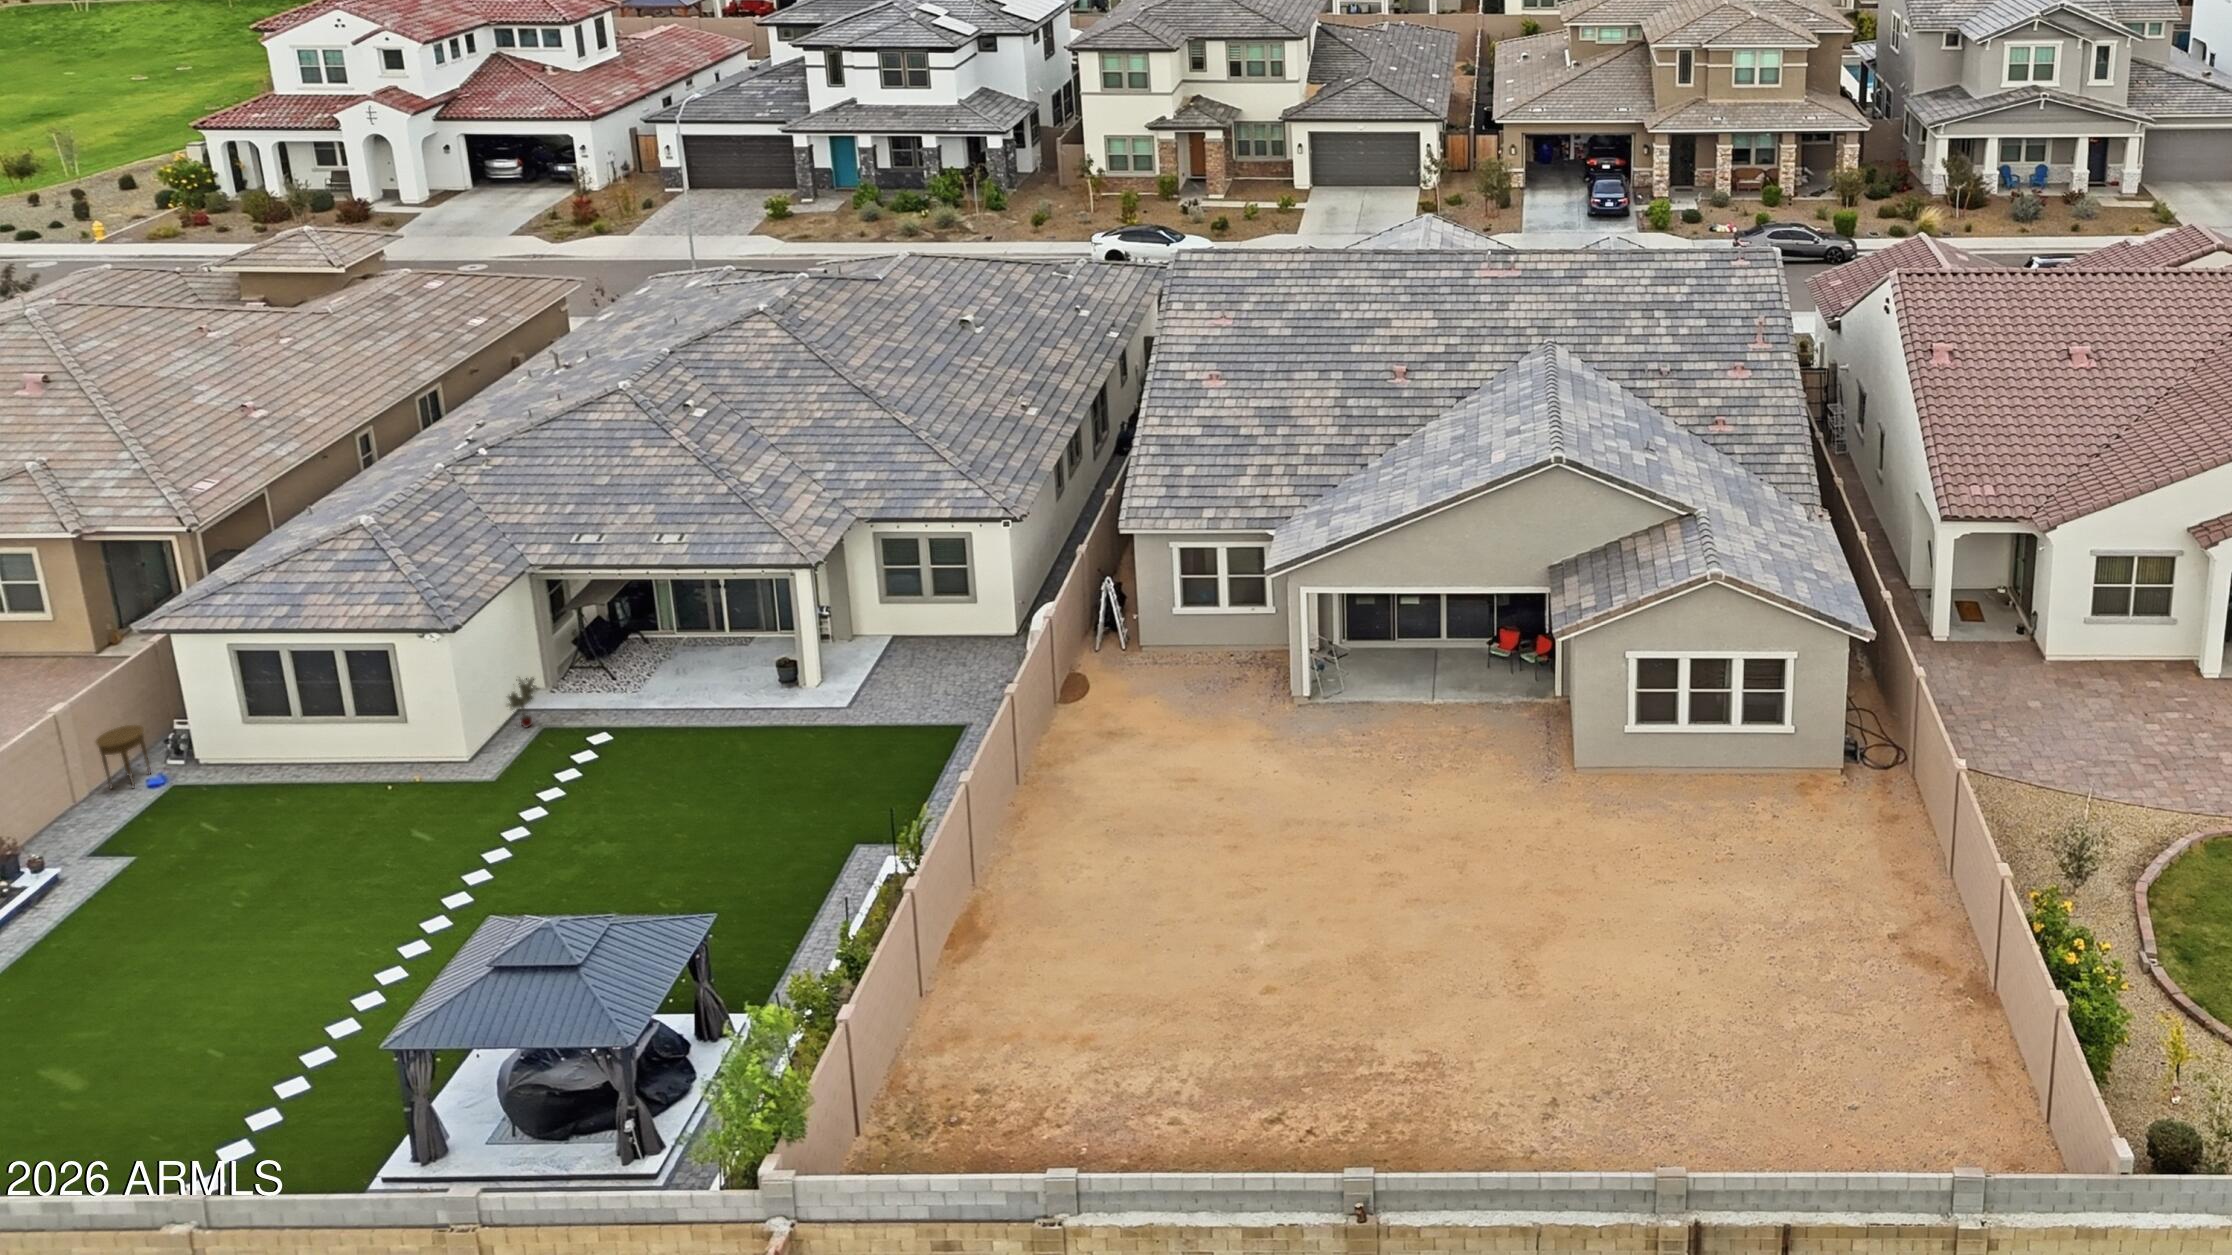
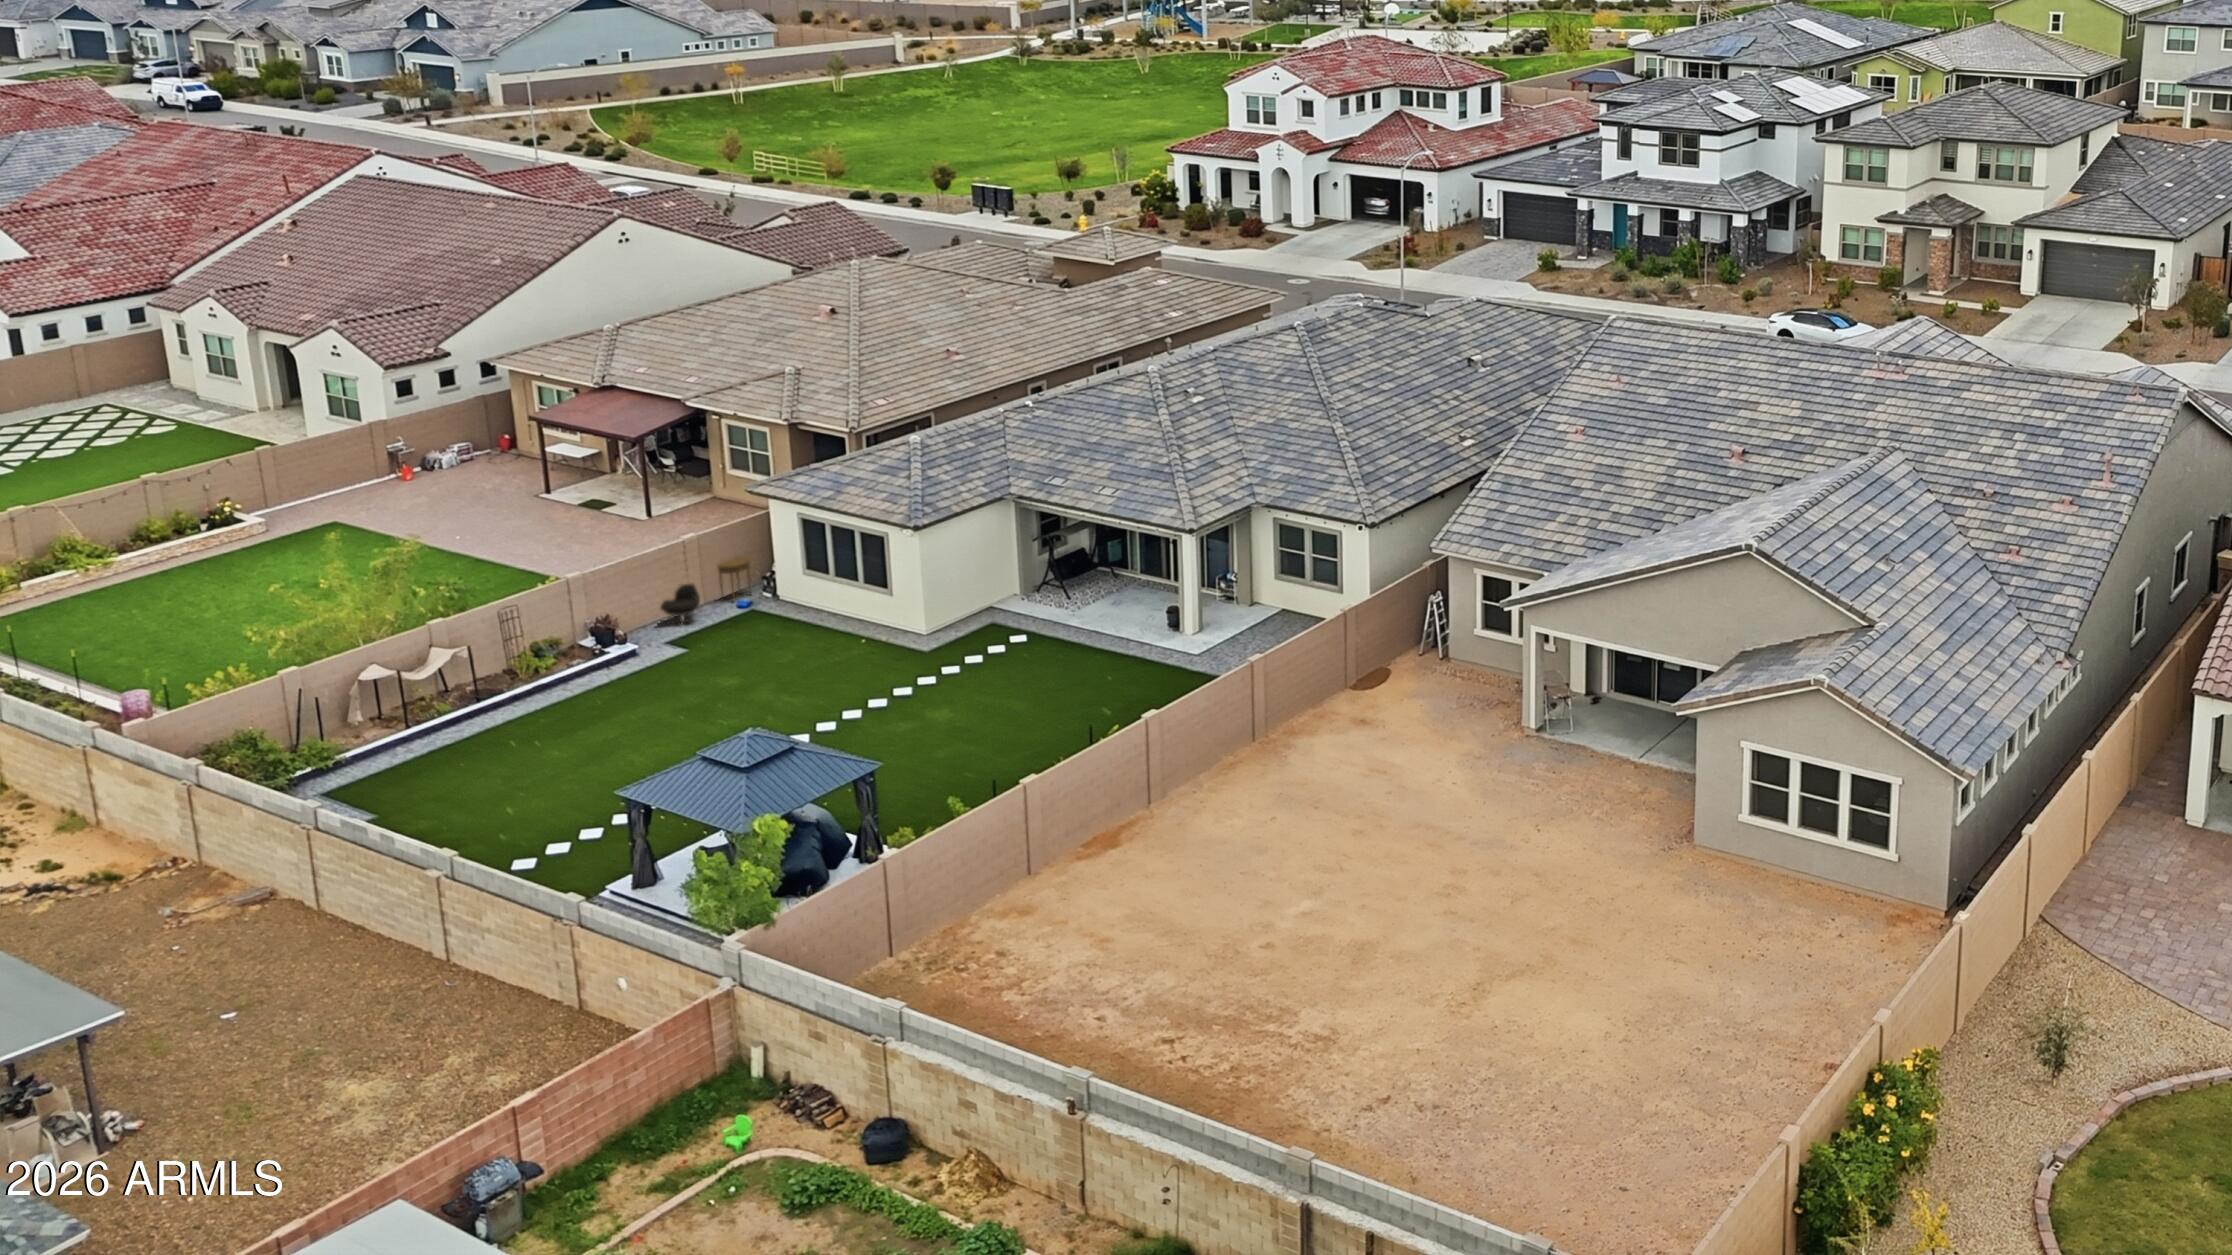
potted tree: present [508,677,537,727] -> none [969,577,998,619]
lounge chair: none [41,778,108,841] -> present [661,584,700,622]

